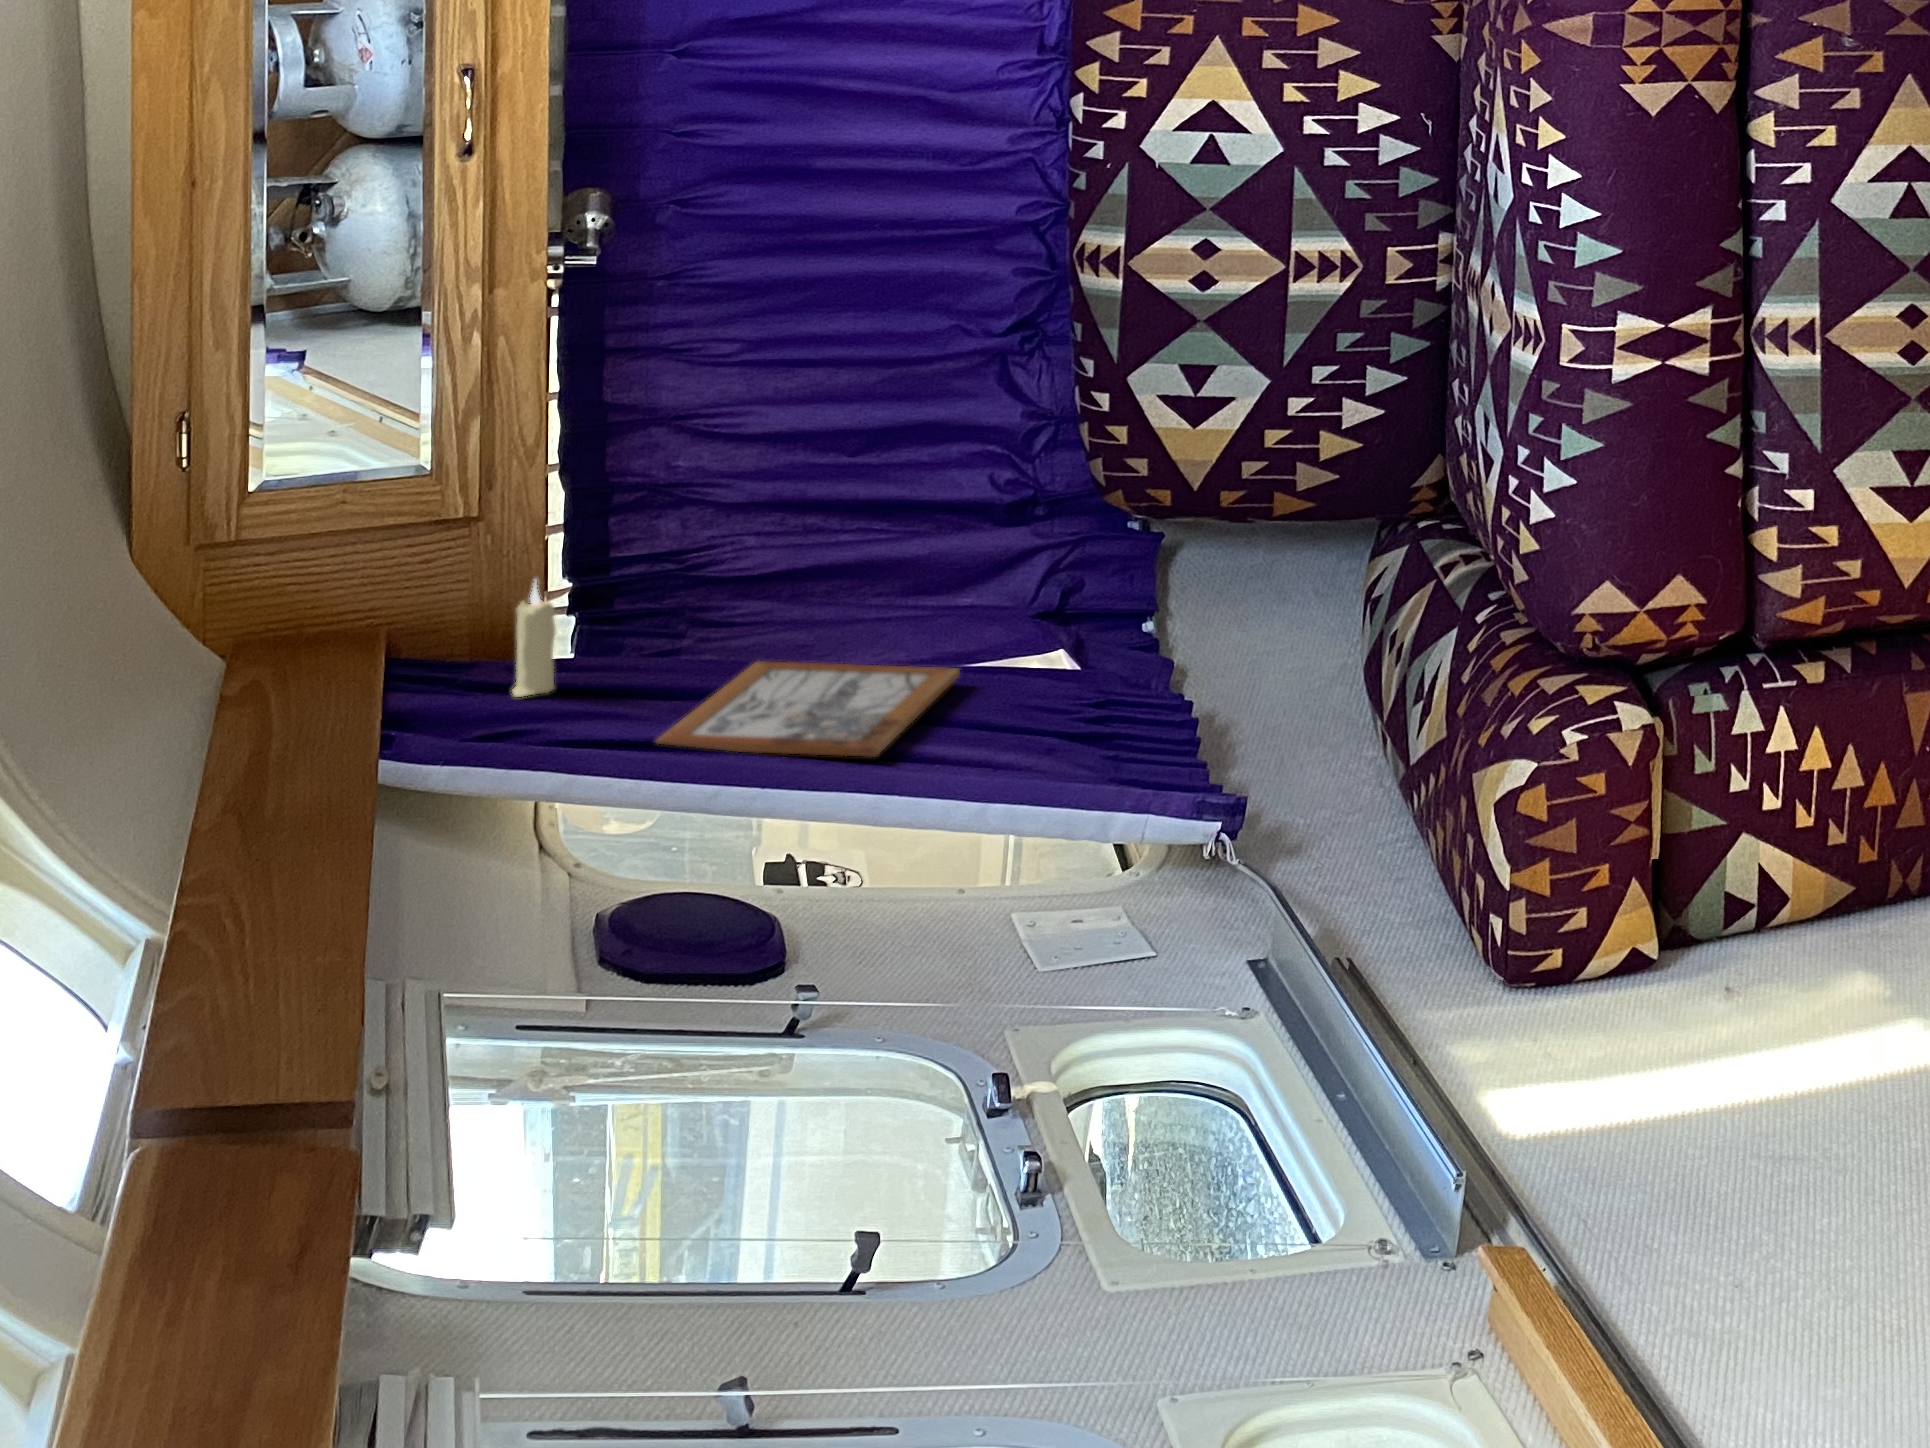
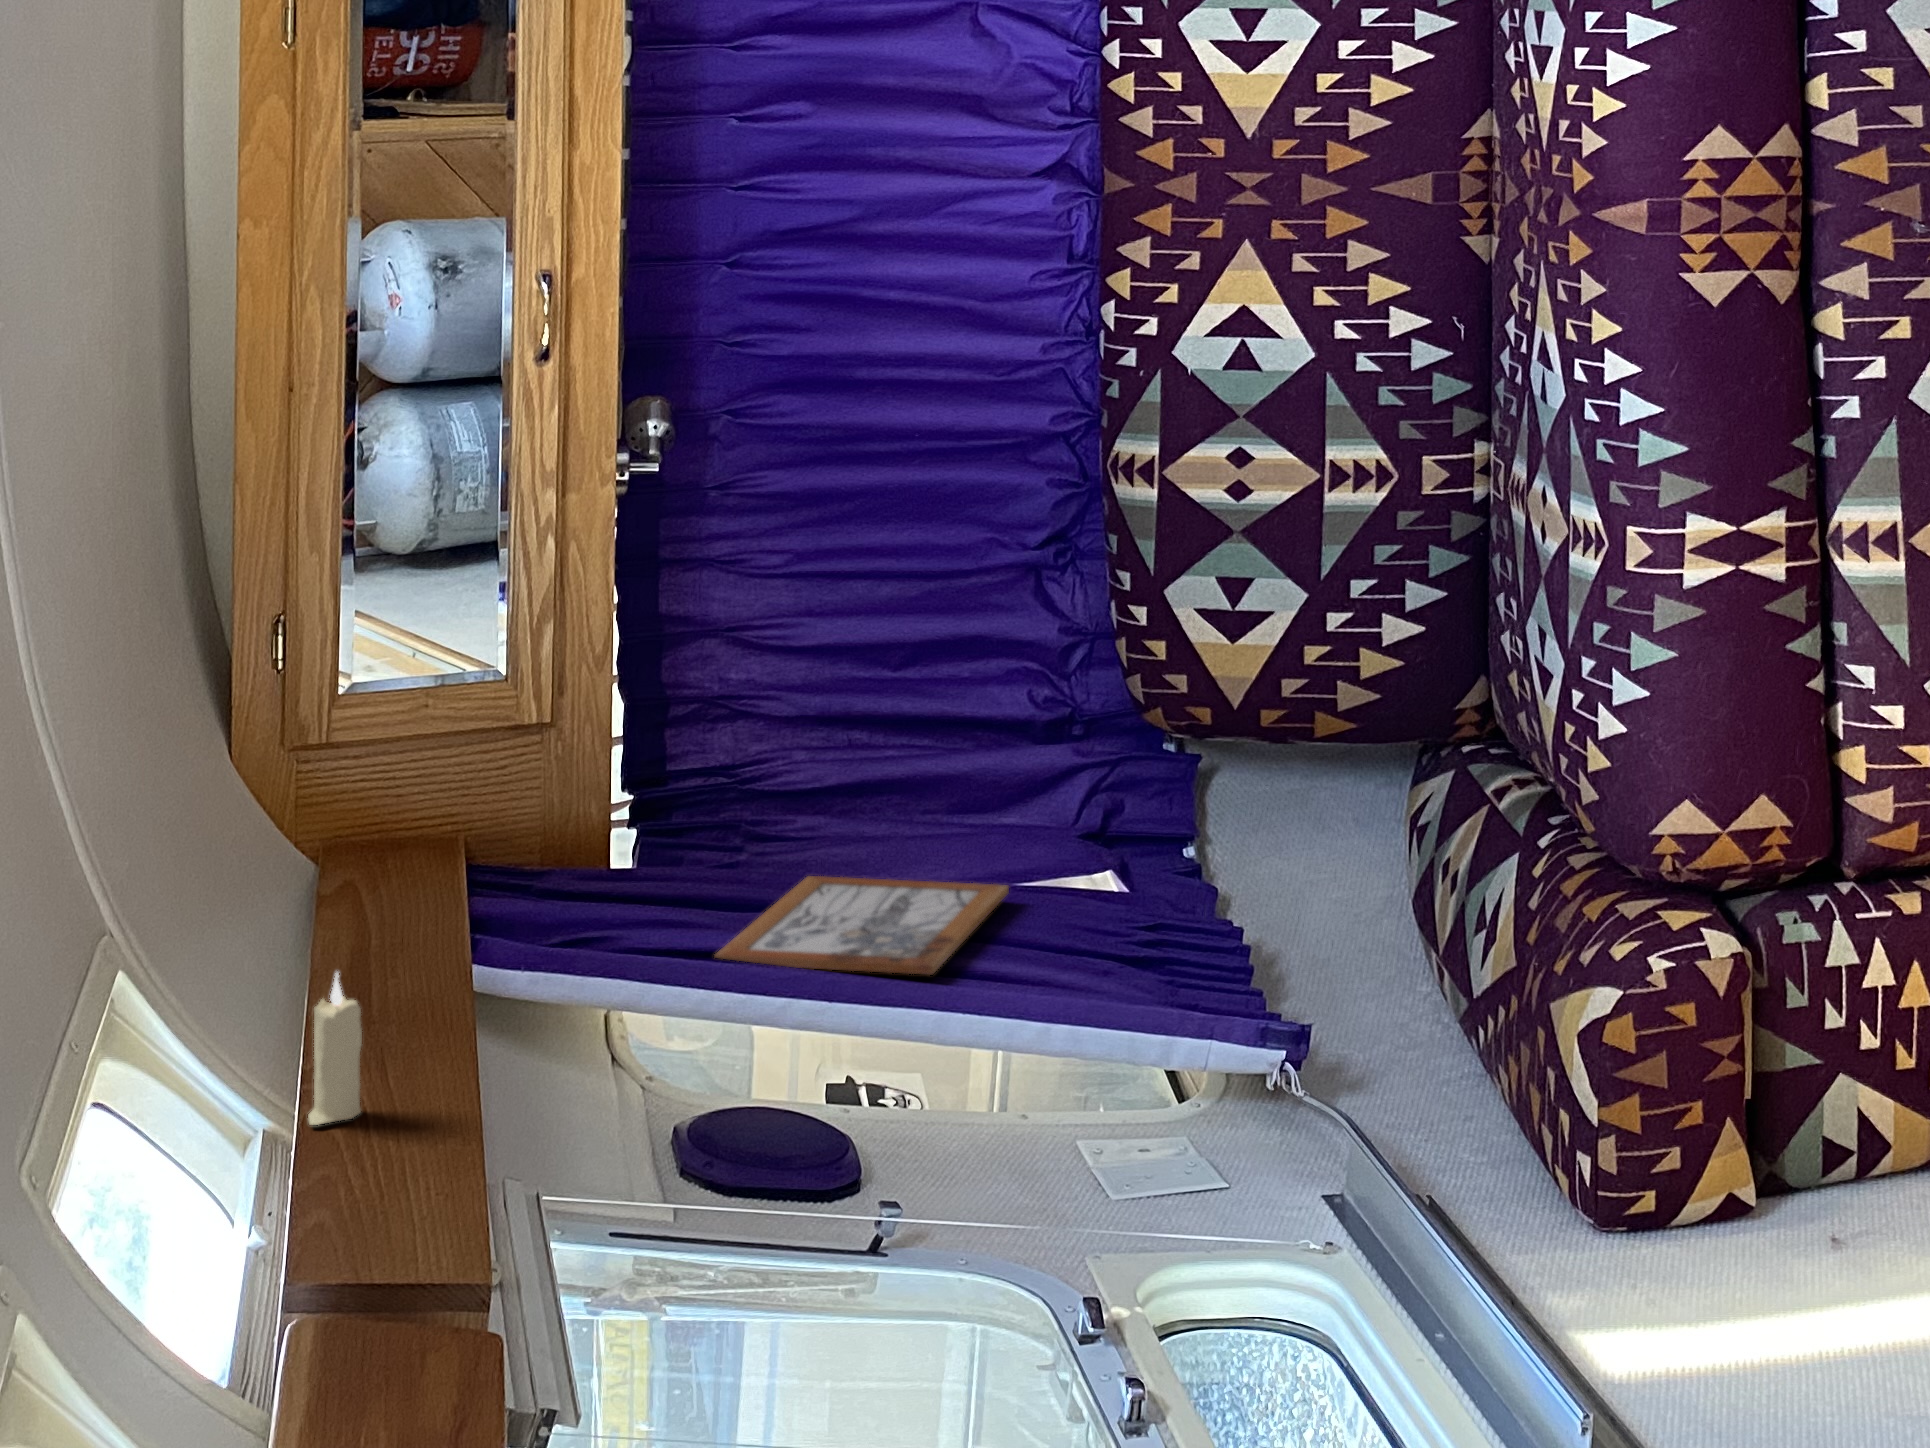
candle: present [513,581,556,697] -> present [308,973,362,1125]

